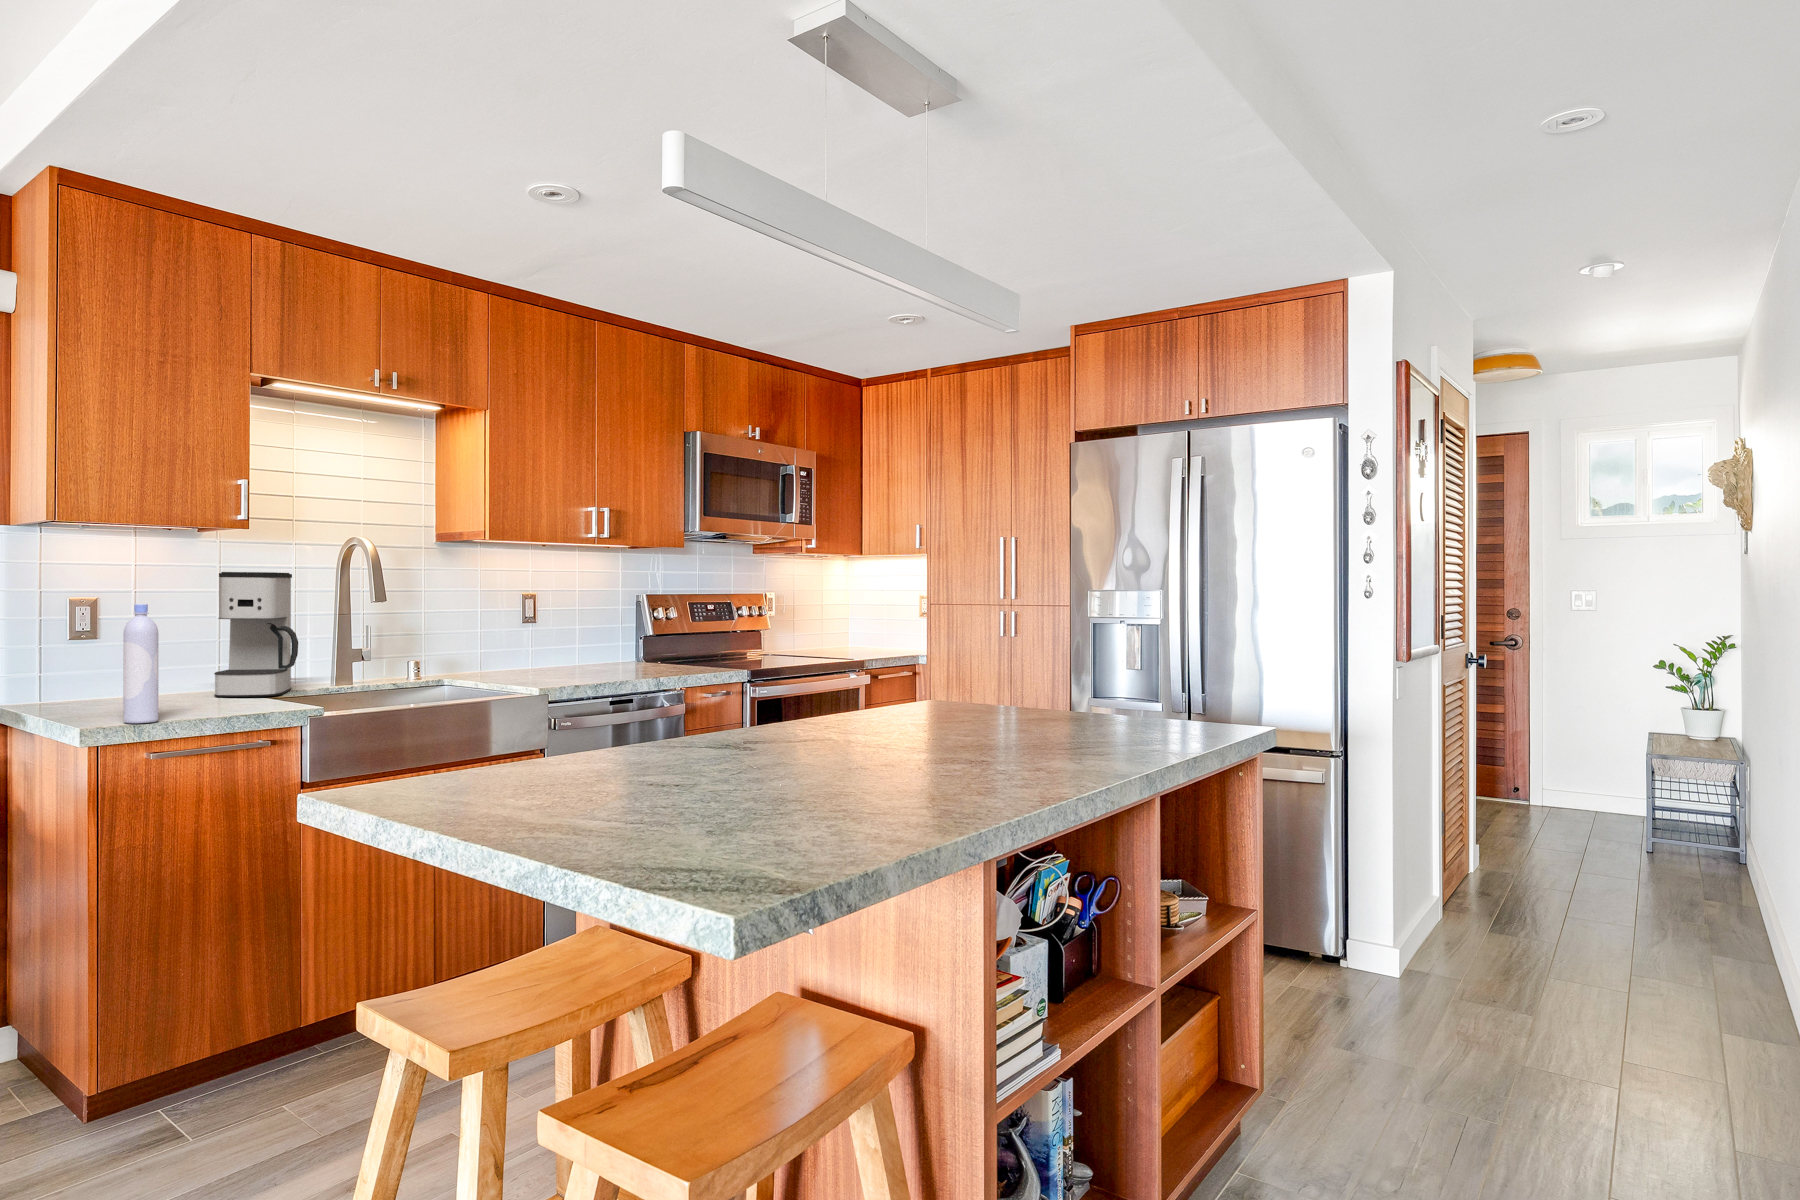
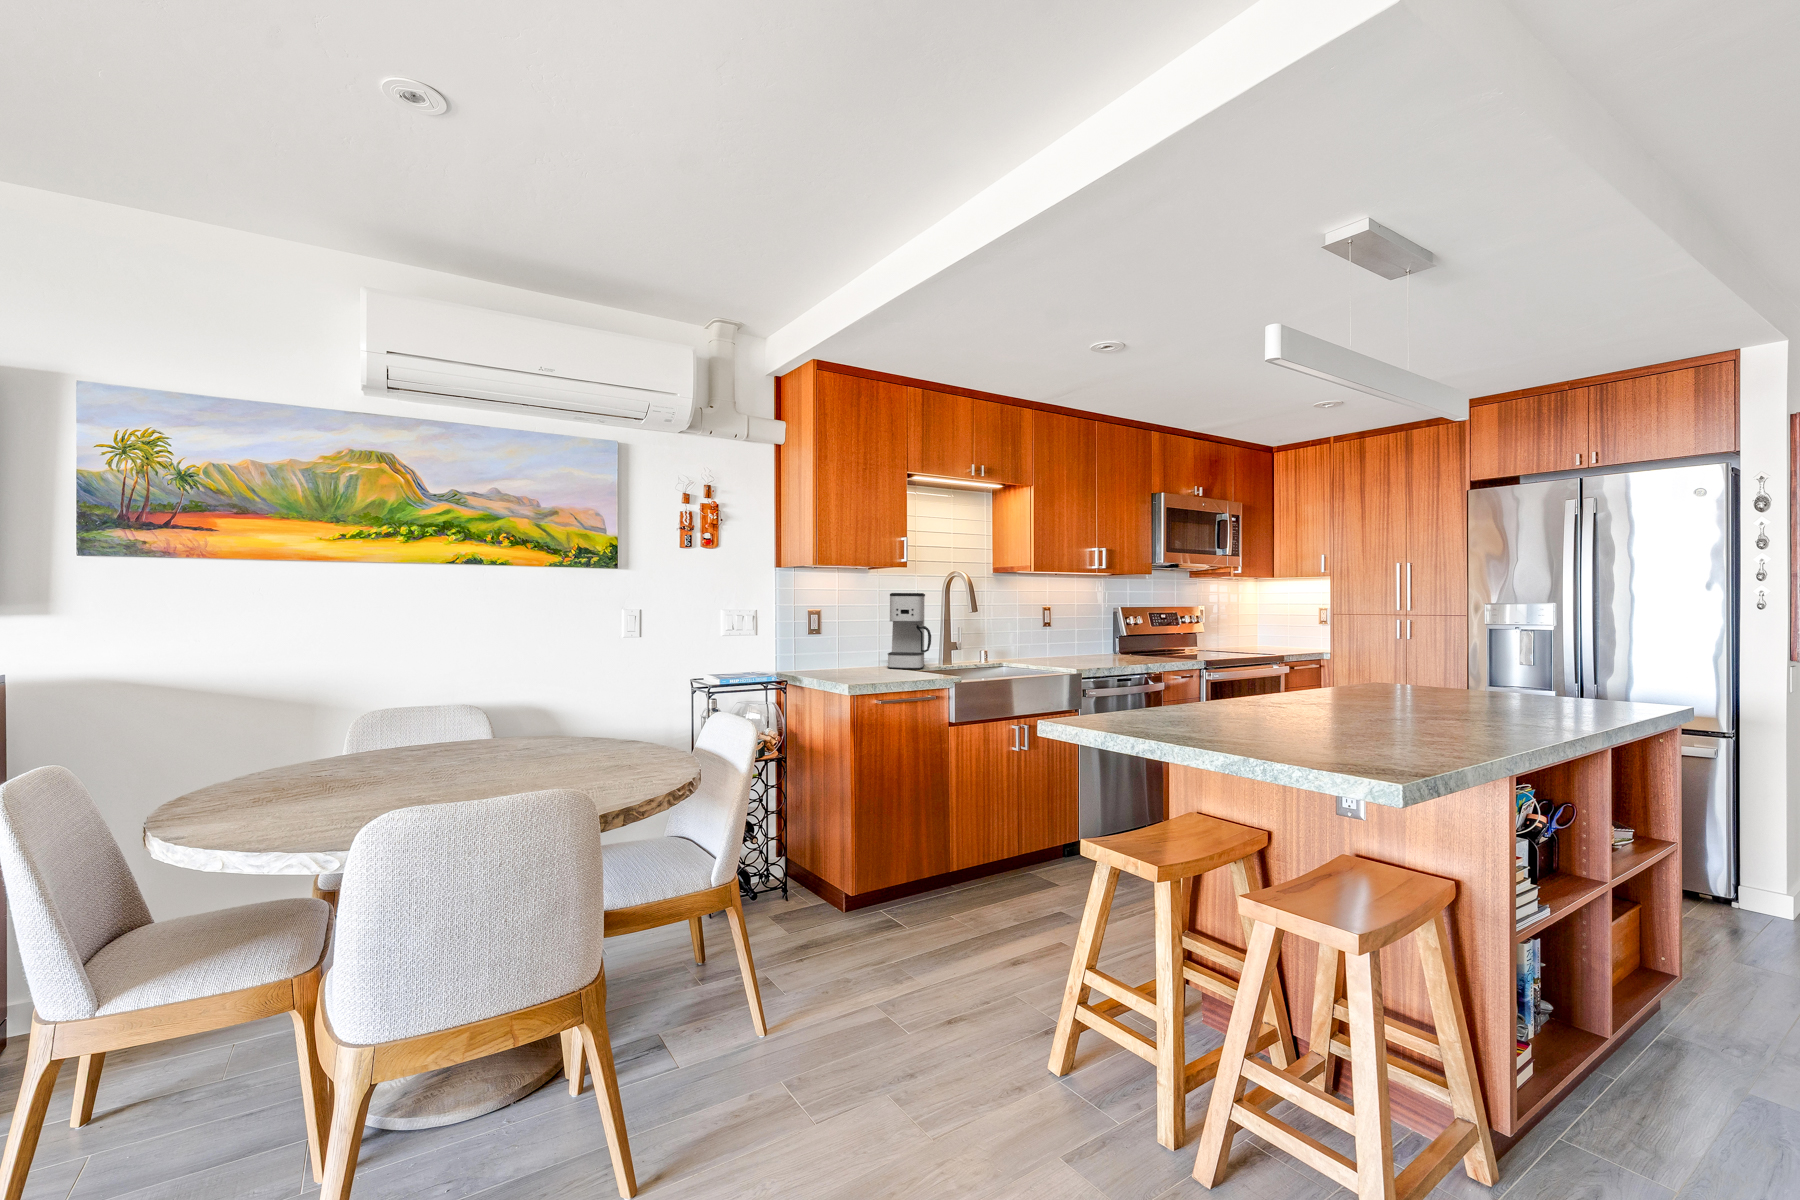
bottle: present [123,604,158,723] -> none [859,612,876,682]

